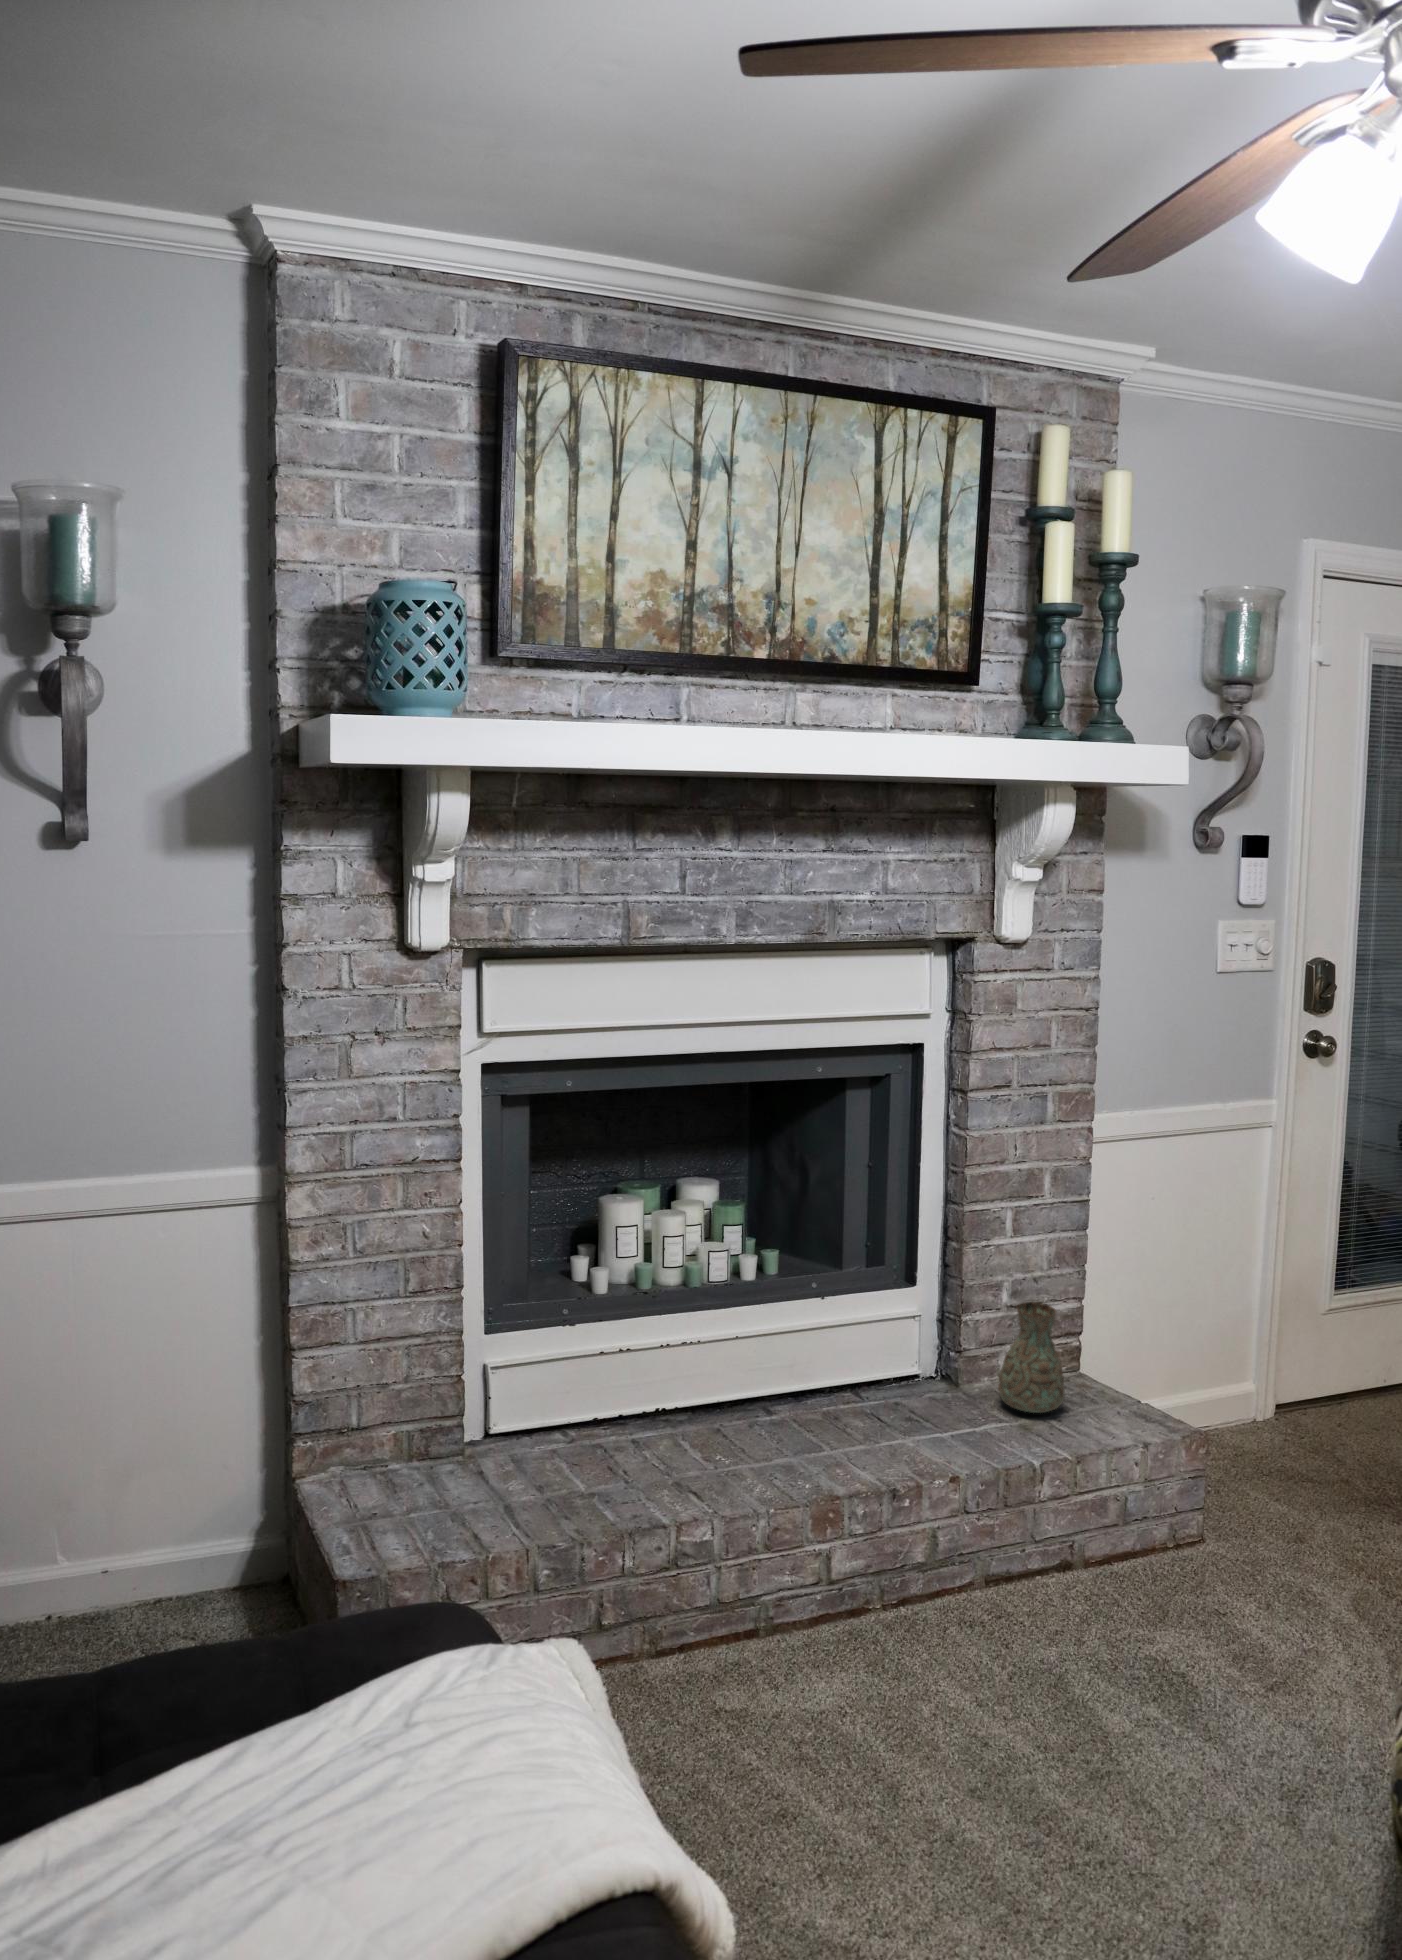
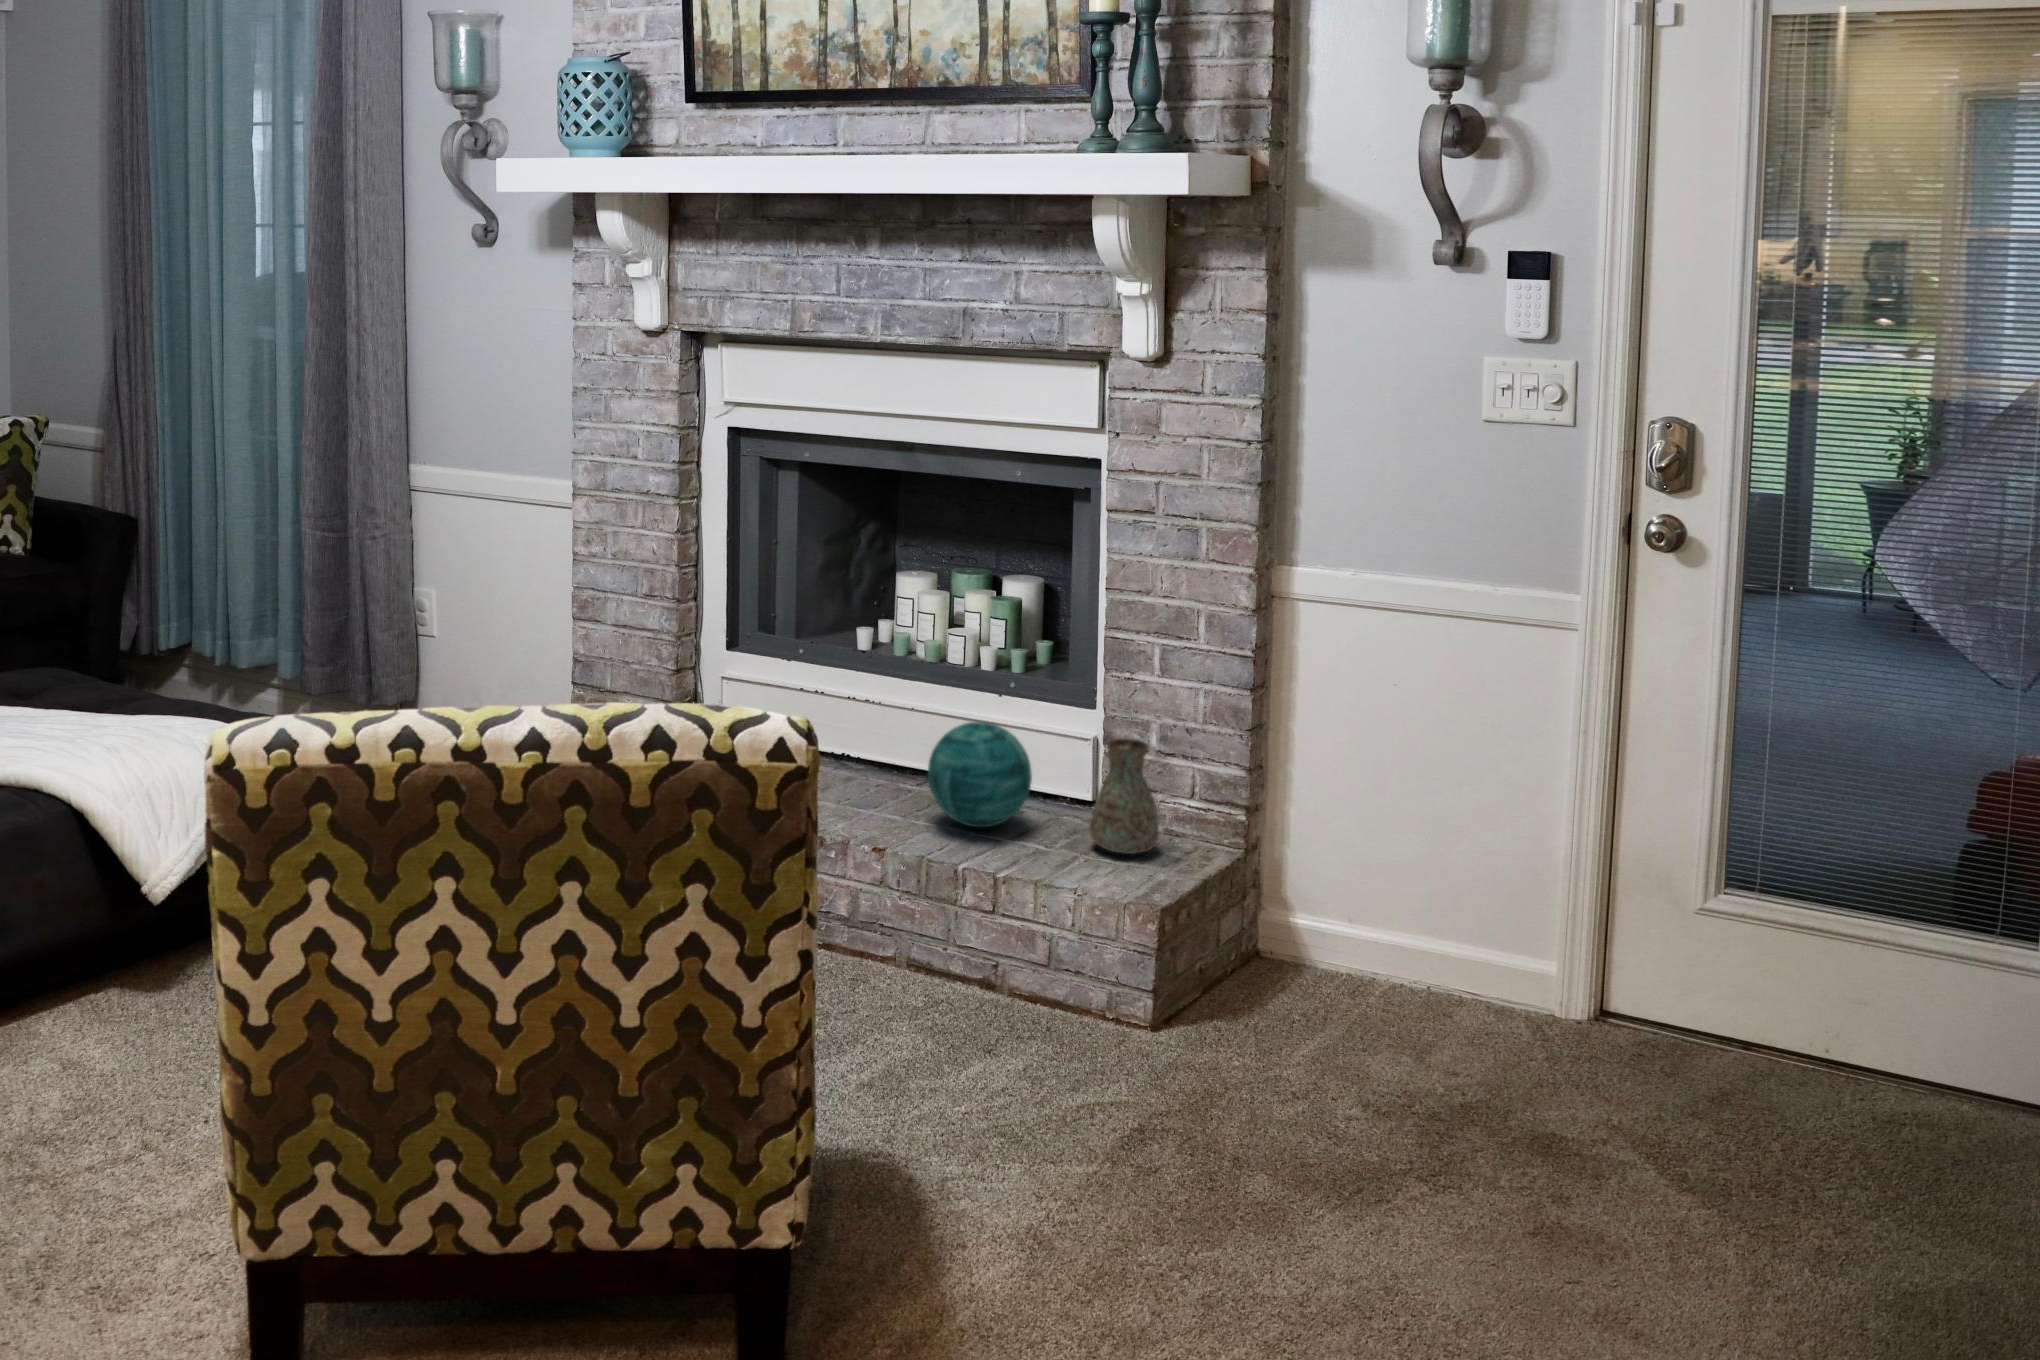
decorative orb: none [859,1323,966,1433] -> present [928,722,1032,827]

